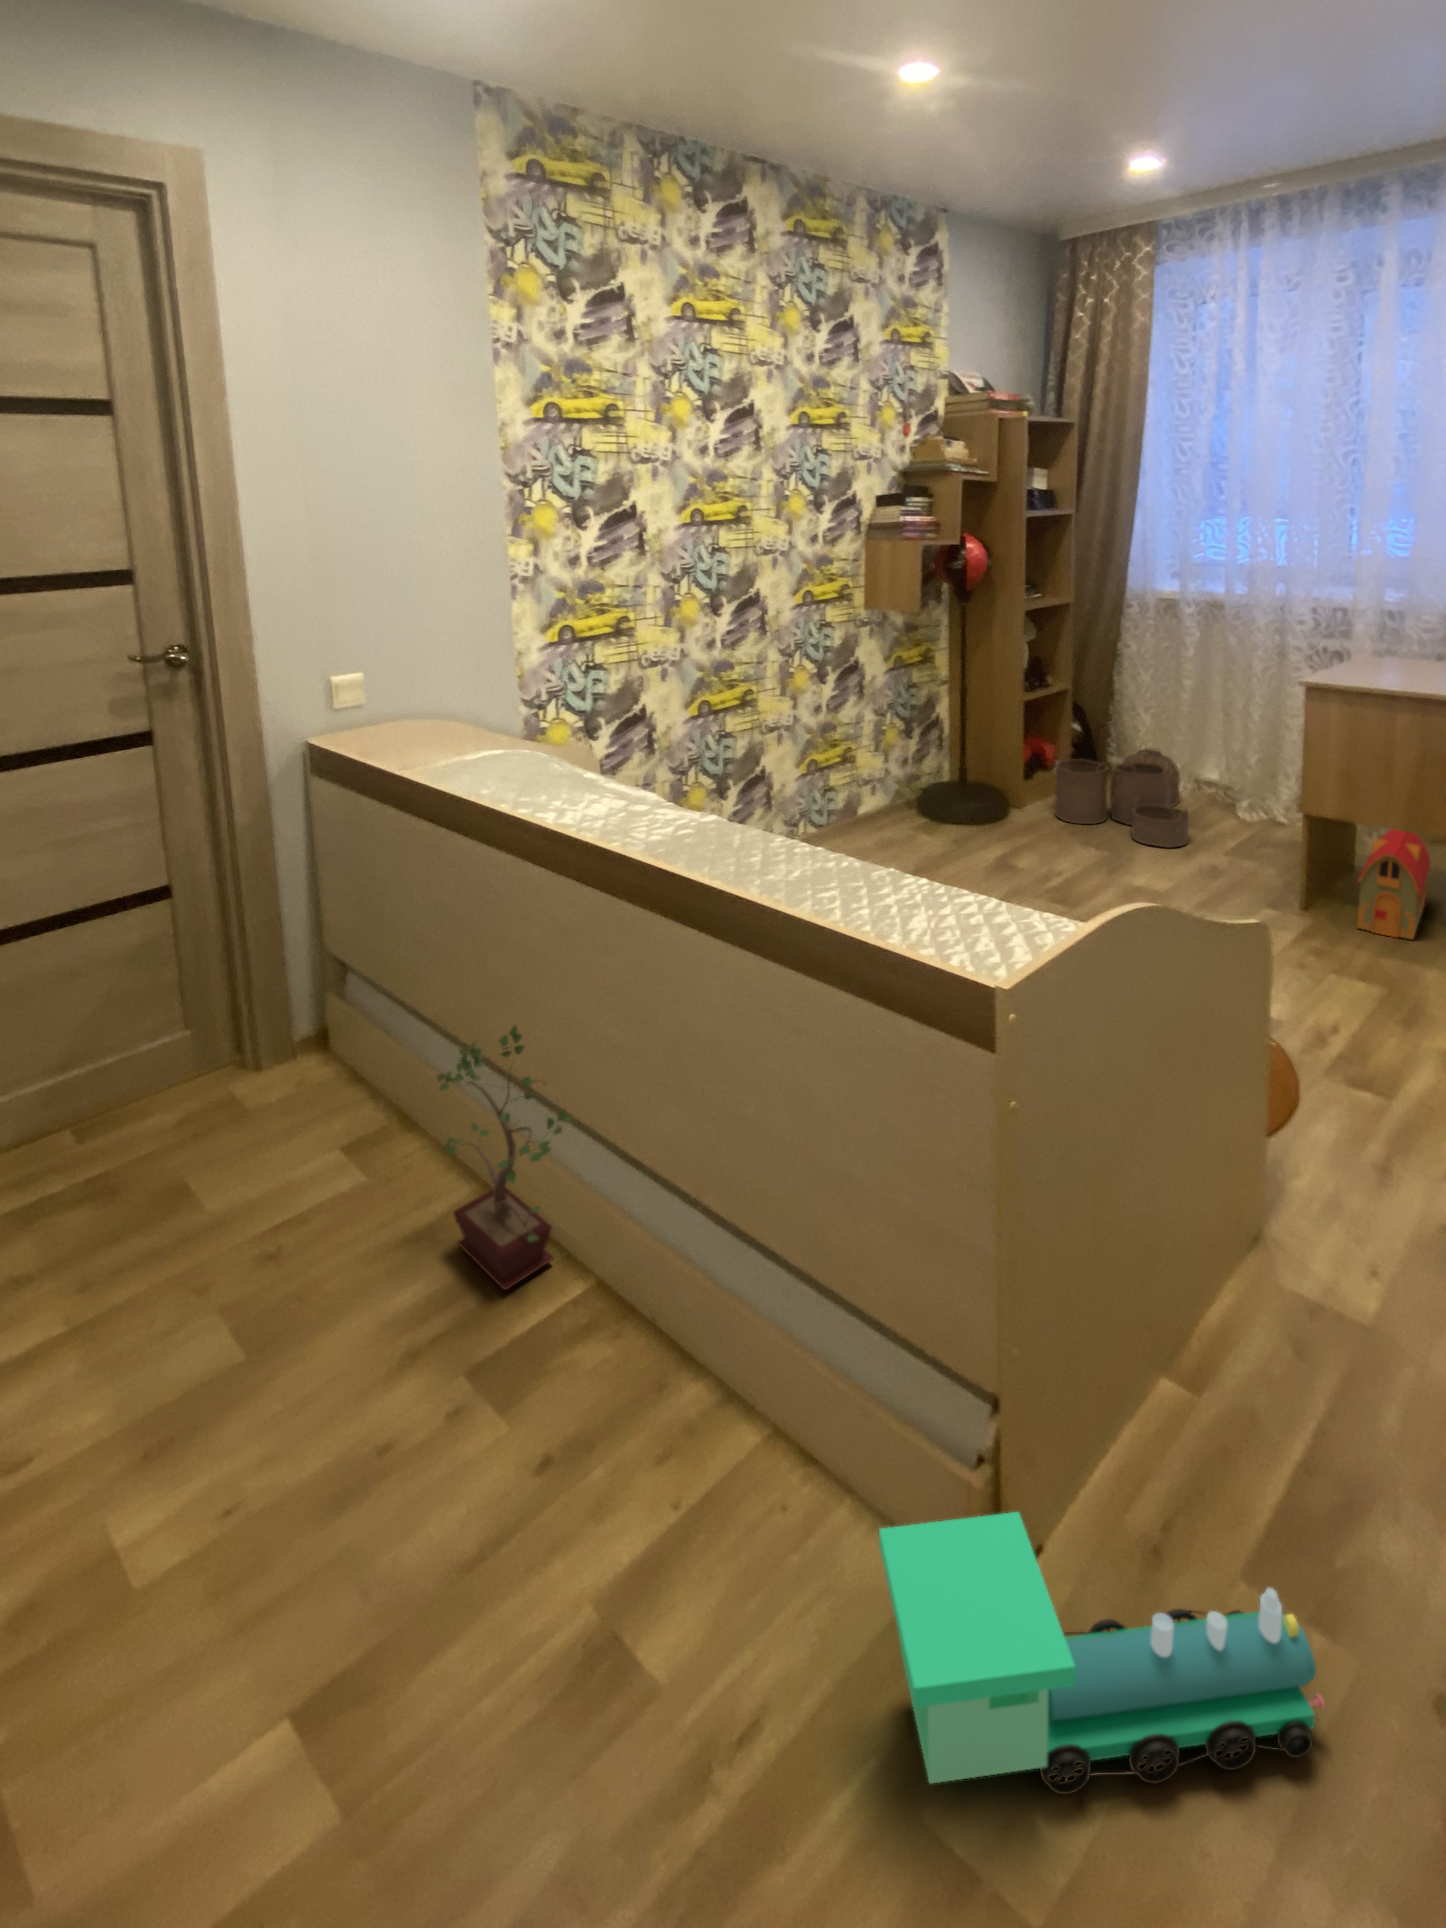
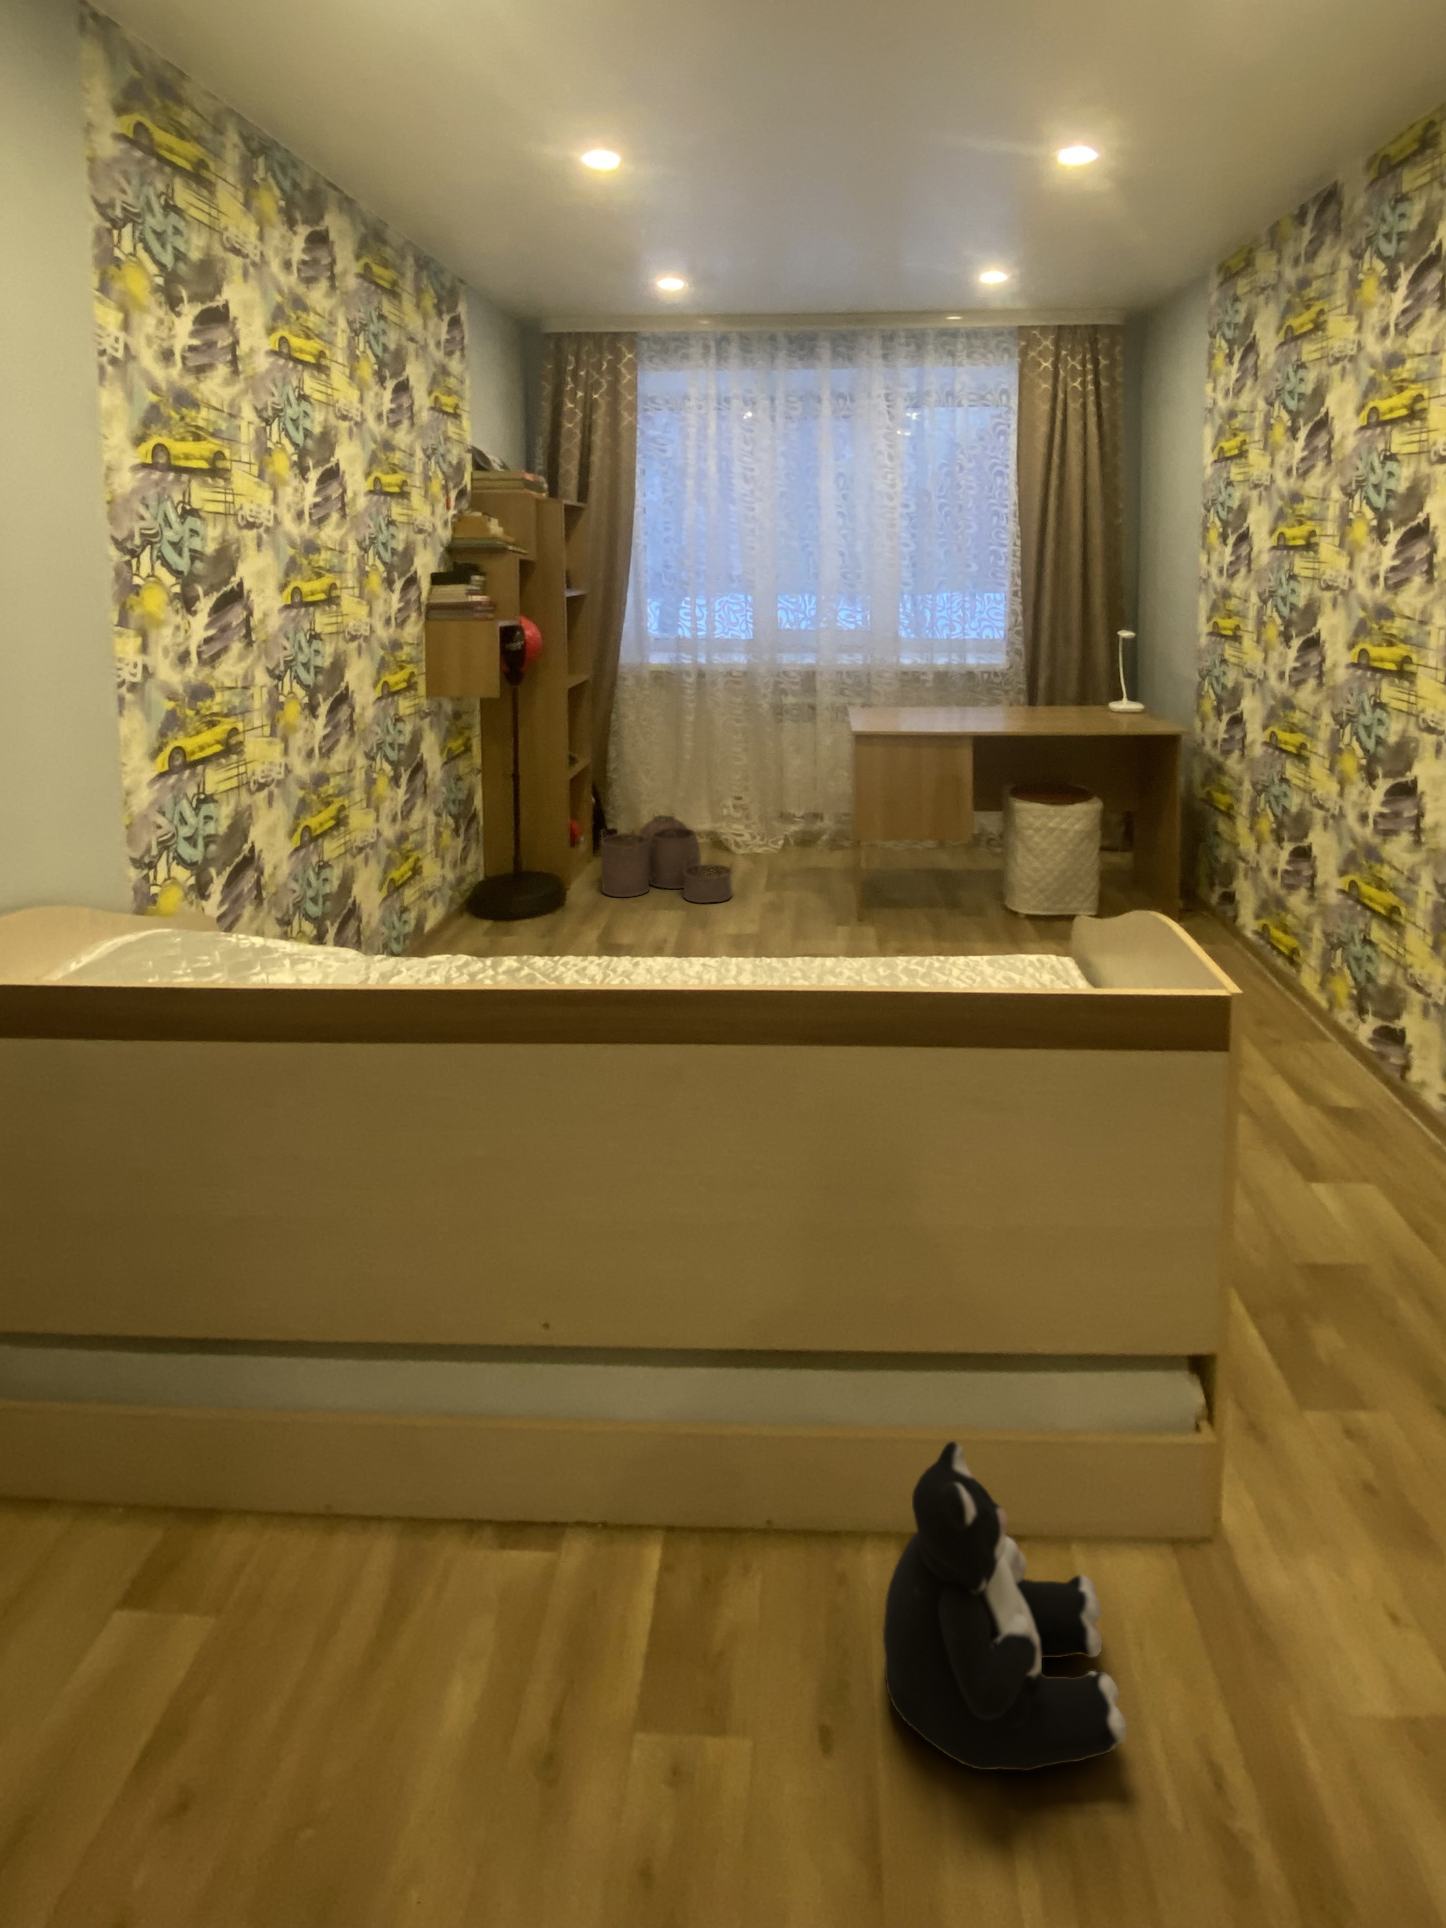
toy house: present [1357,829,1431,939] -> none [888,845,946,934]
potted plant: present [437,1026,573,1290] -> none [402,1254,713,1616]
plush toy: none [583,1297,803,1636] -> present [883,1442,1127,1771]
toy train: present [879,1512,1325,1794] -> none [1222,1385,1411,1689]

